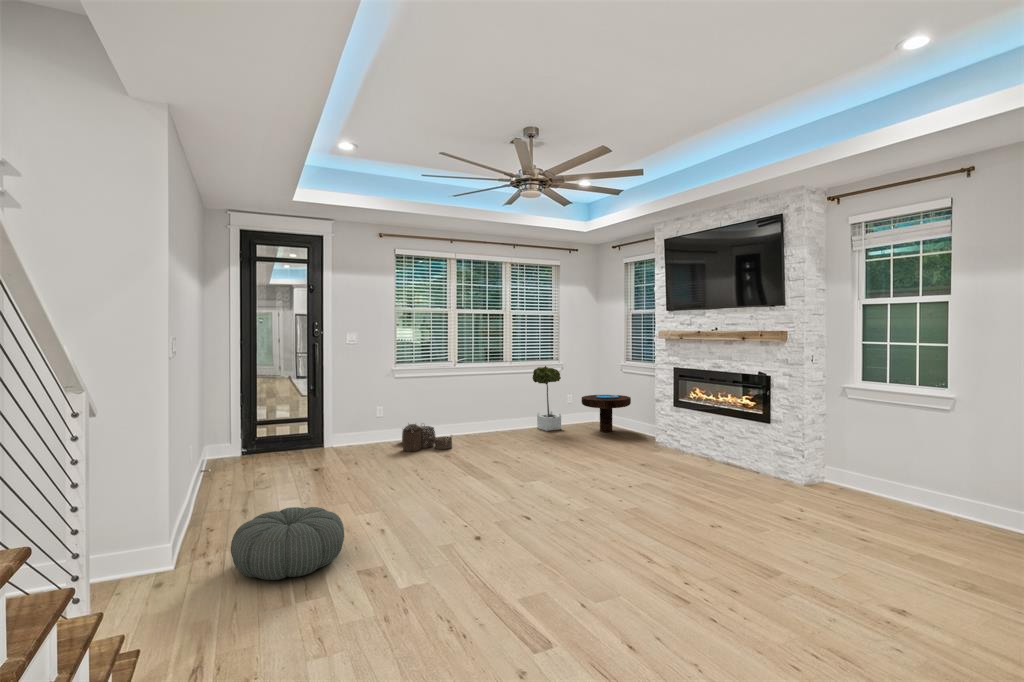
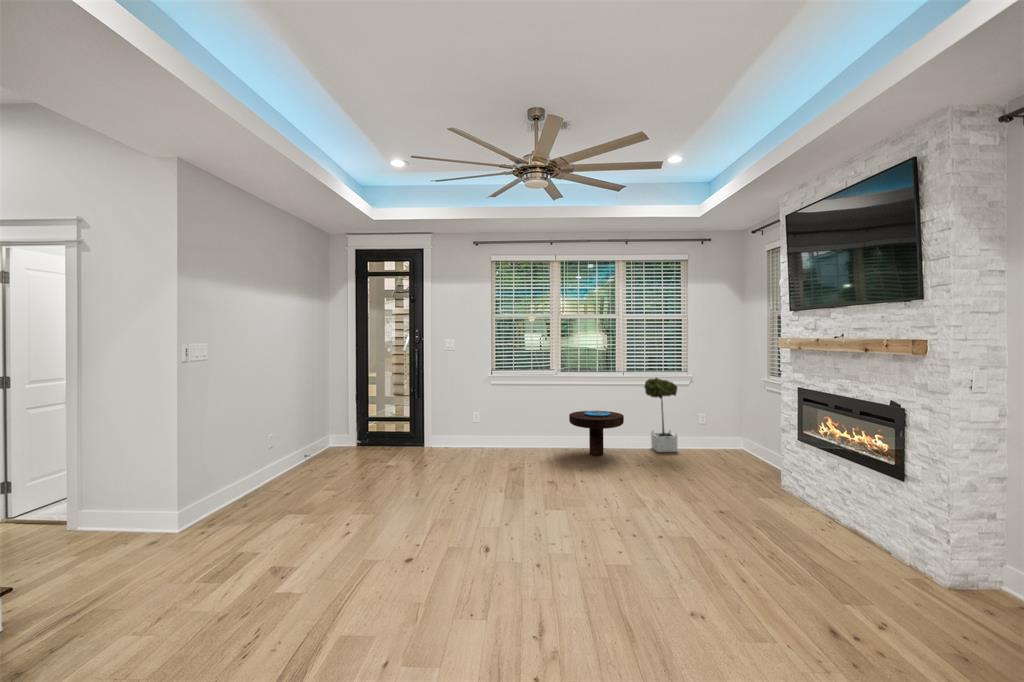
side table: present [582,395,631,432] -> present [569,411,624,456]
woven basket: present [402,424,452,452] -> none [482,430,532,461]
pouf: present [231,507,344,580] -> none [182,504,291,571]

